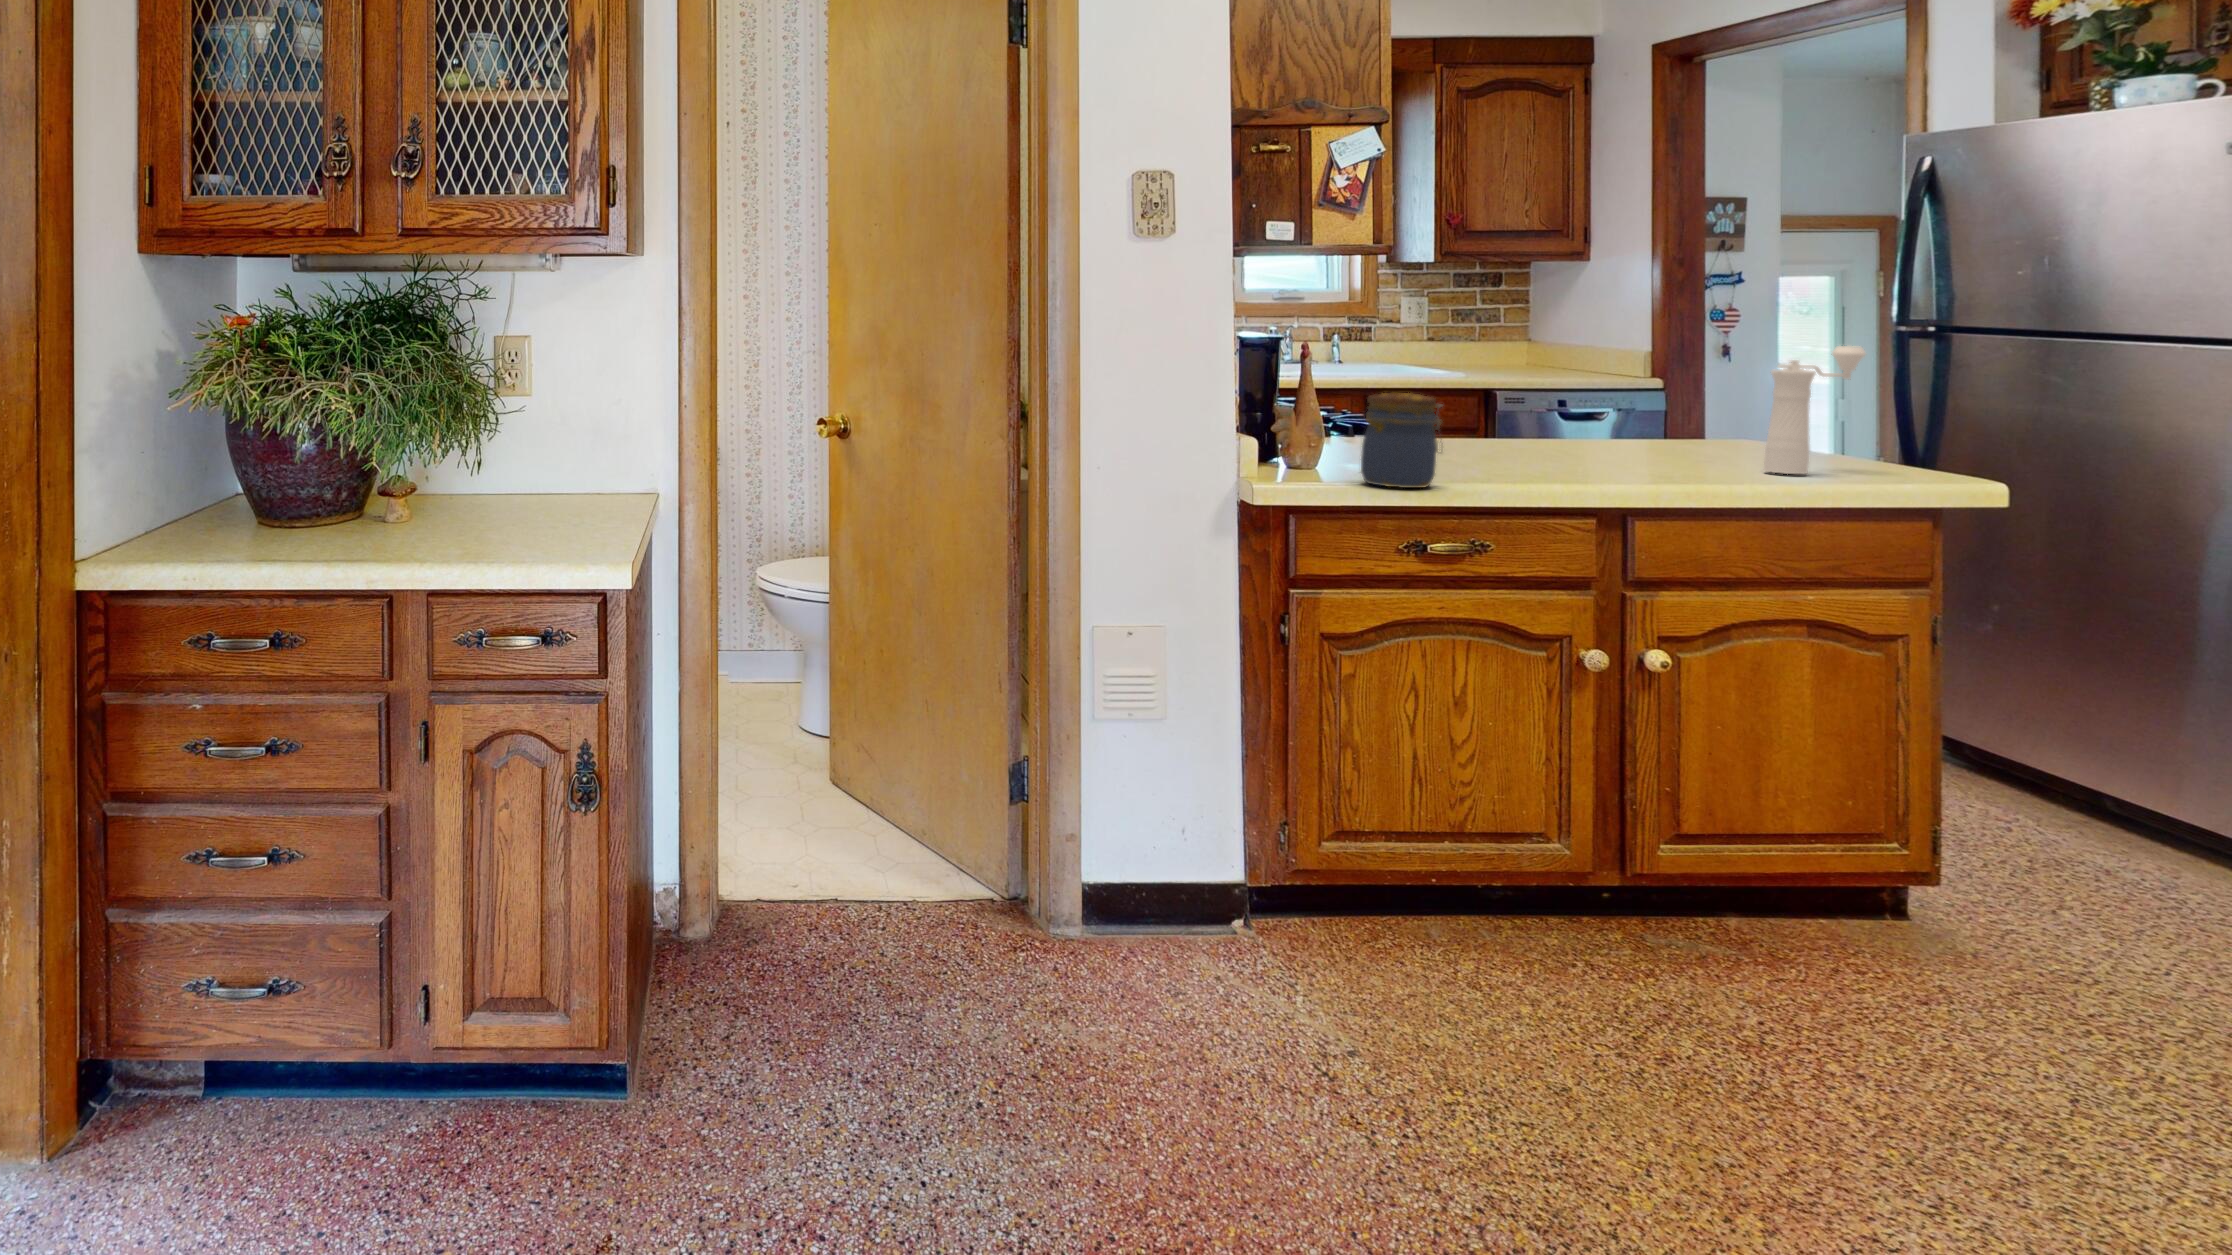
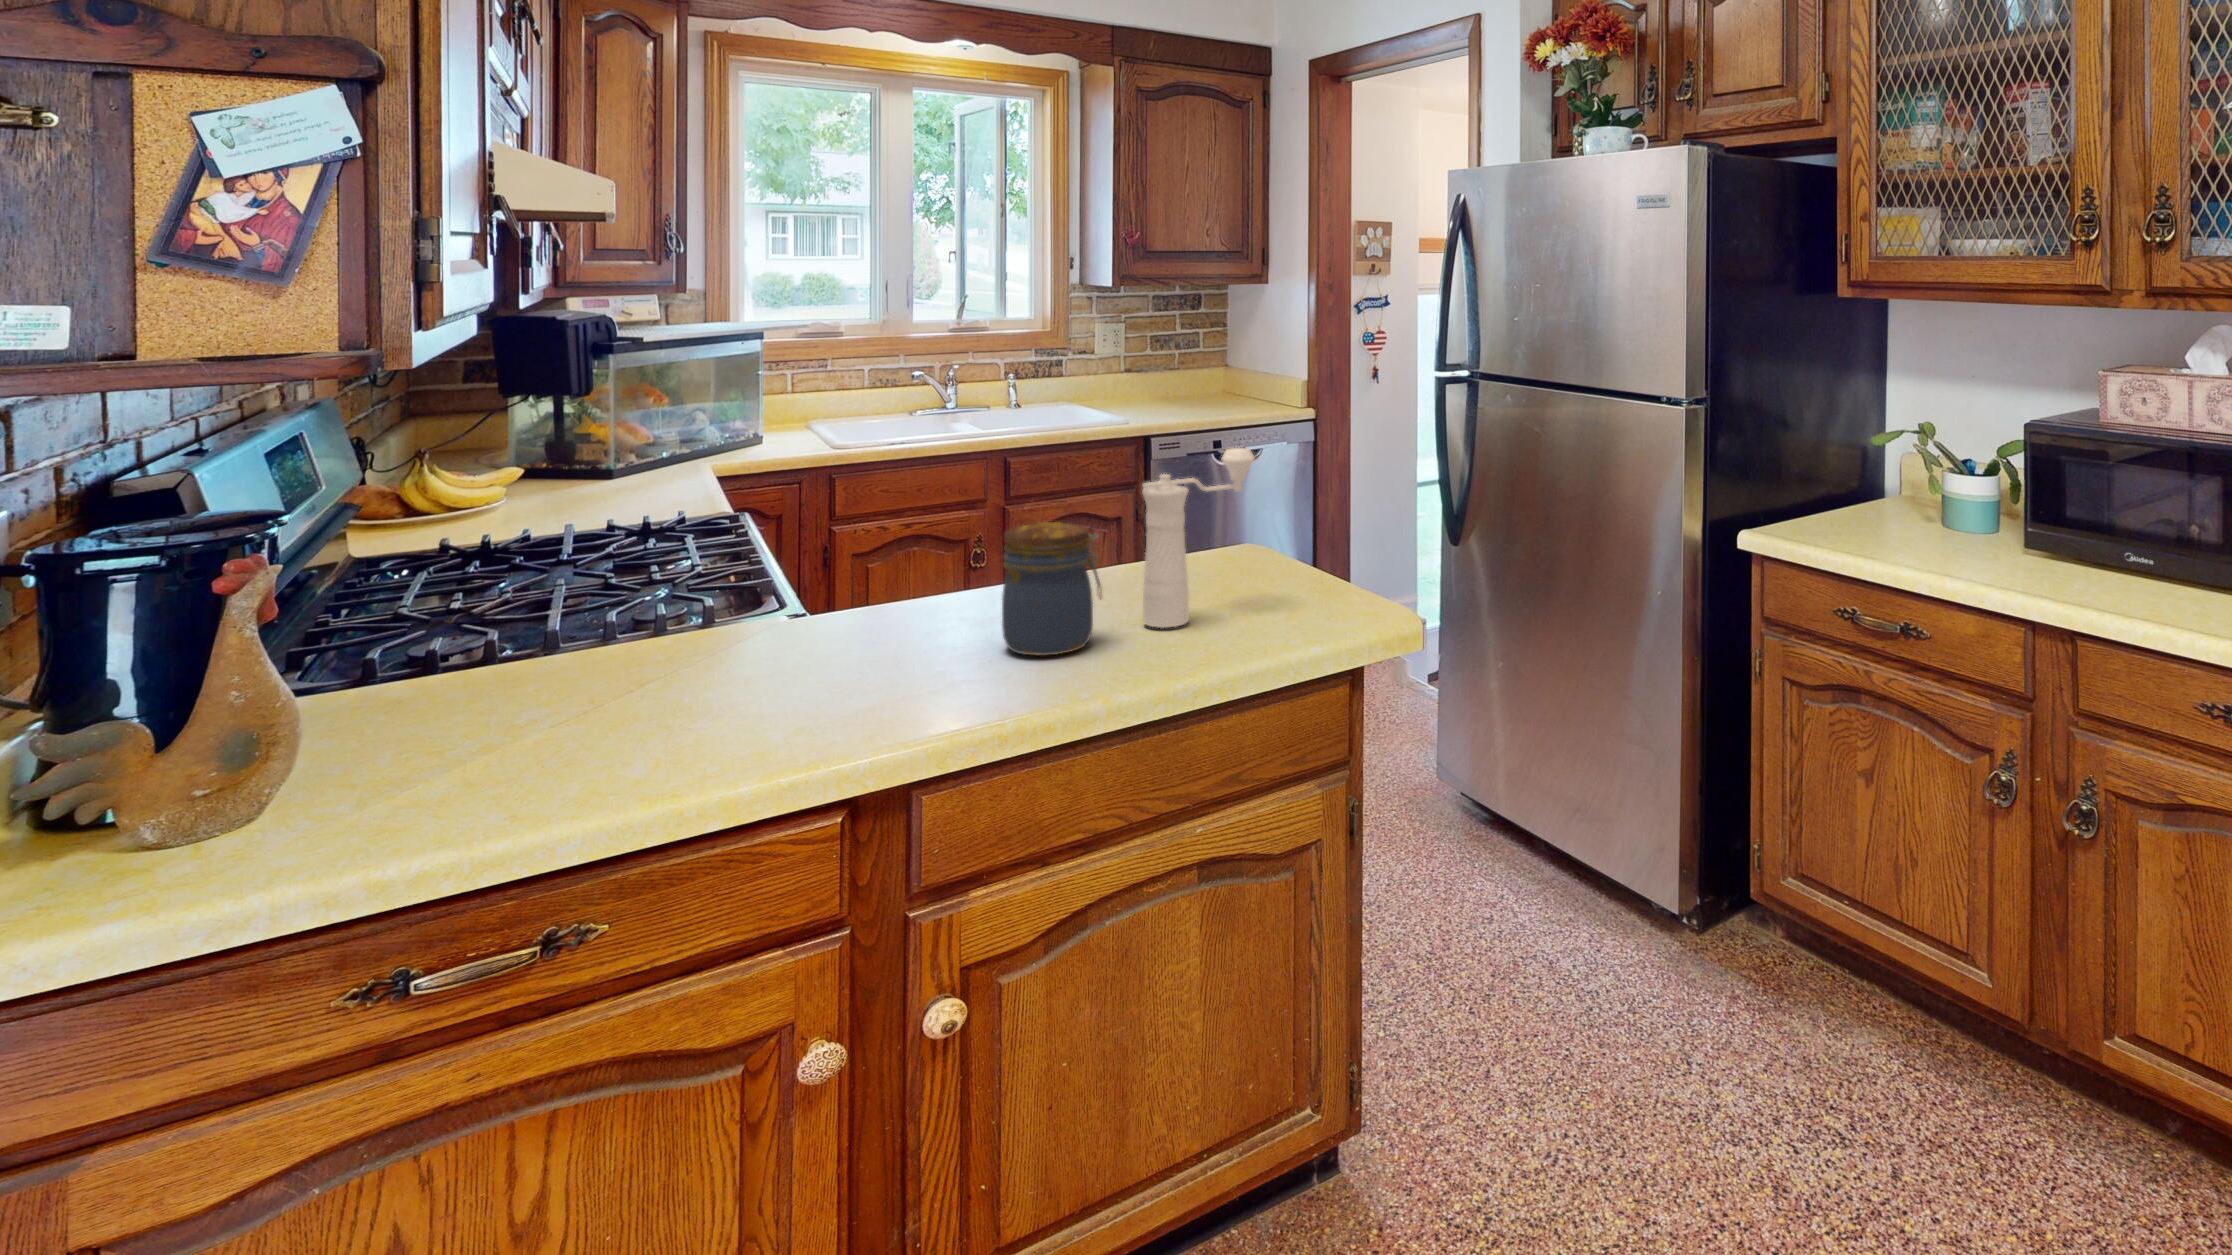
jar: present [1361,393,1442,488] -> present [1002,522,1101,656]

